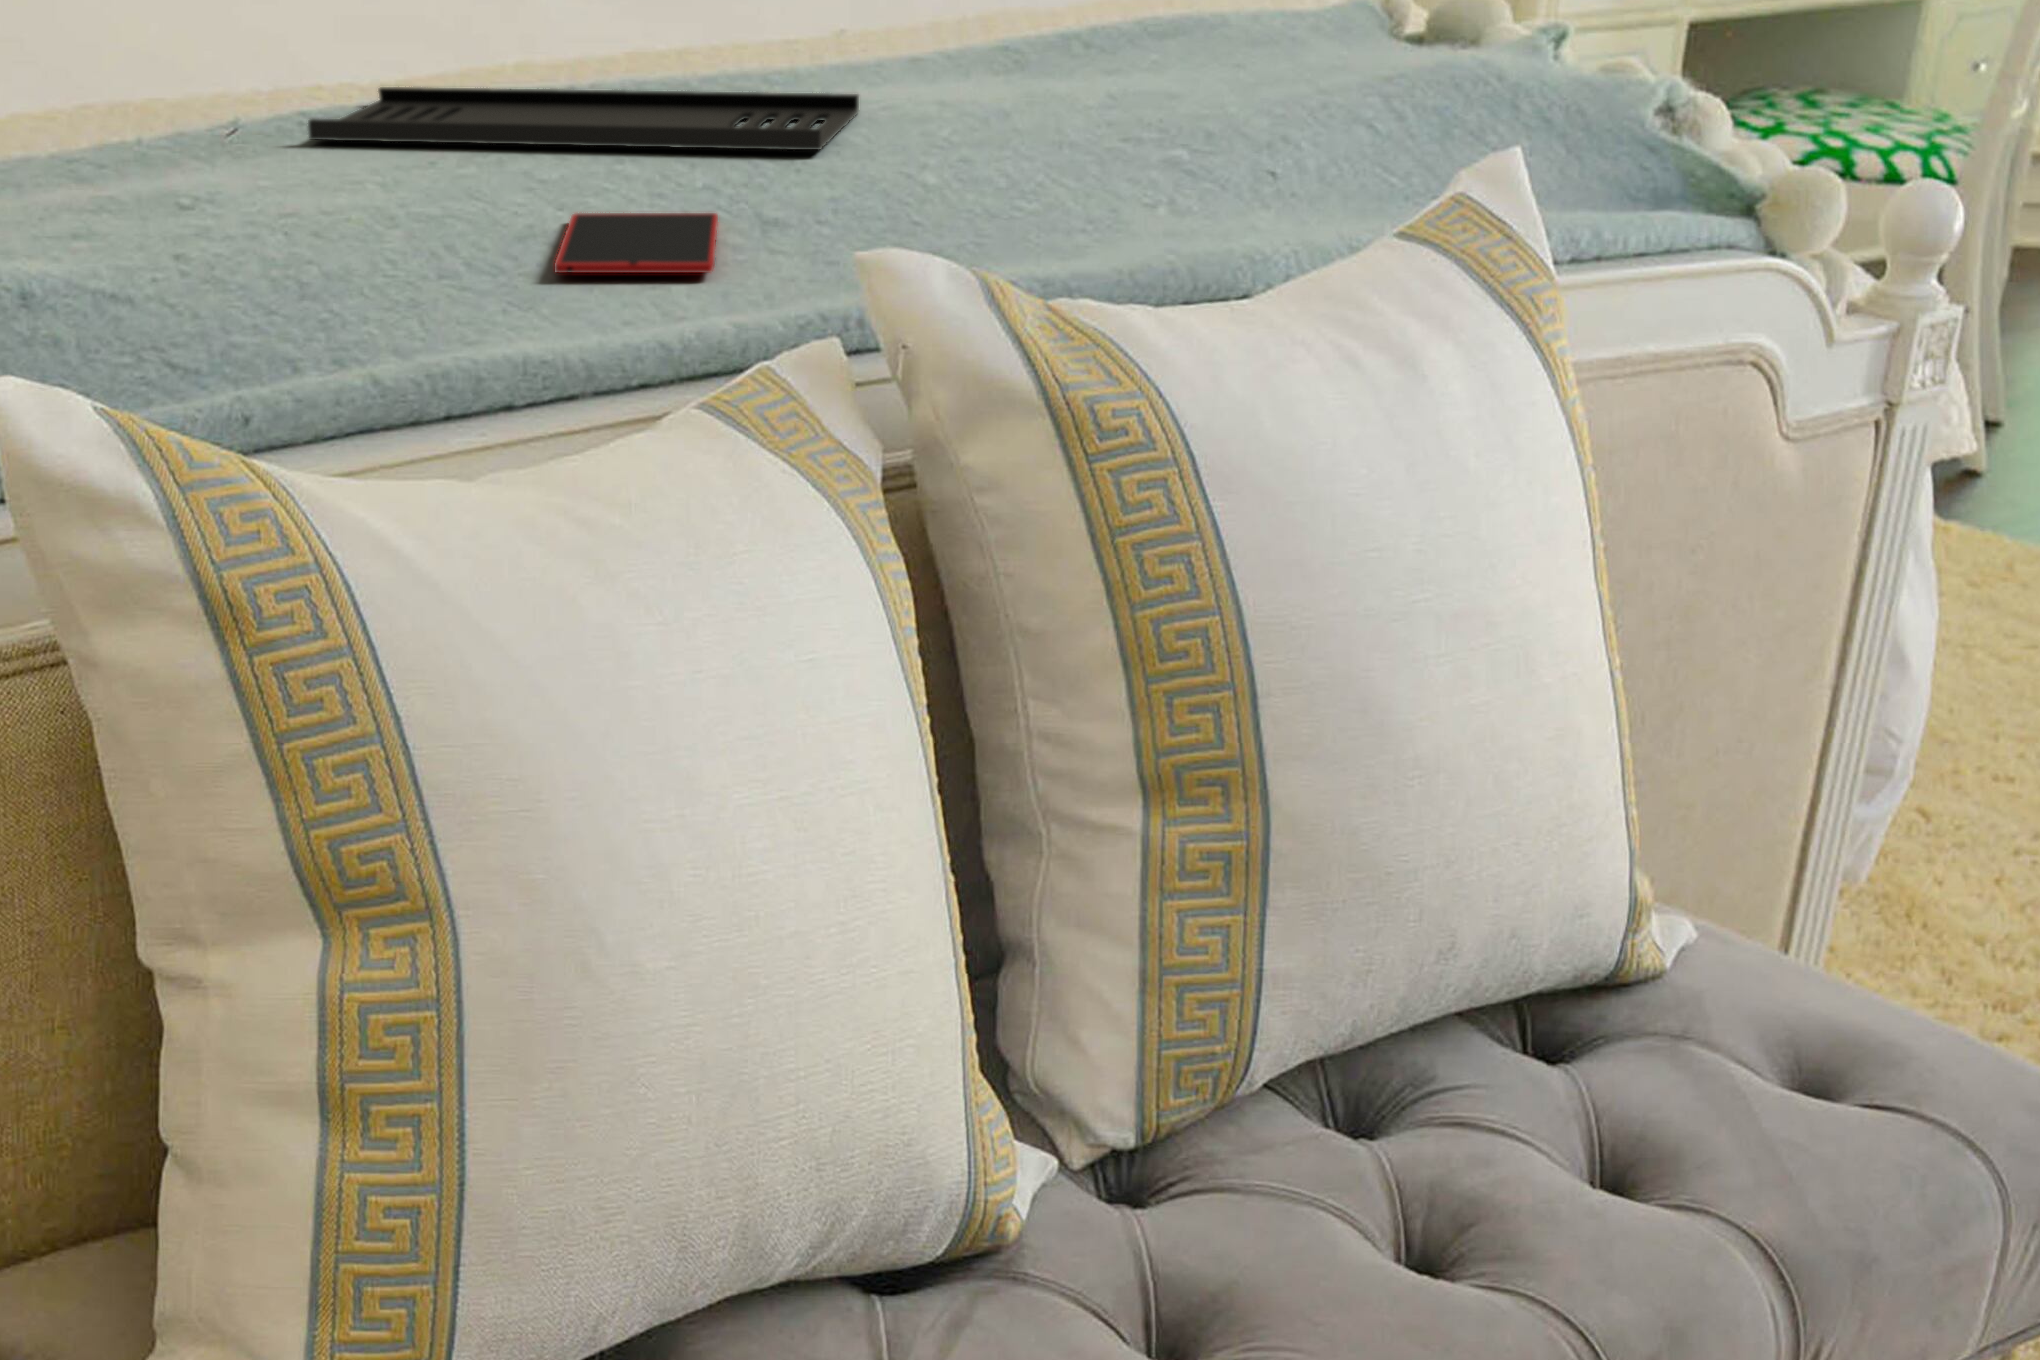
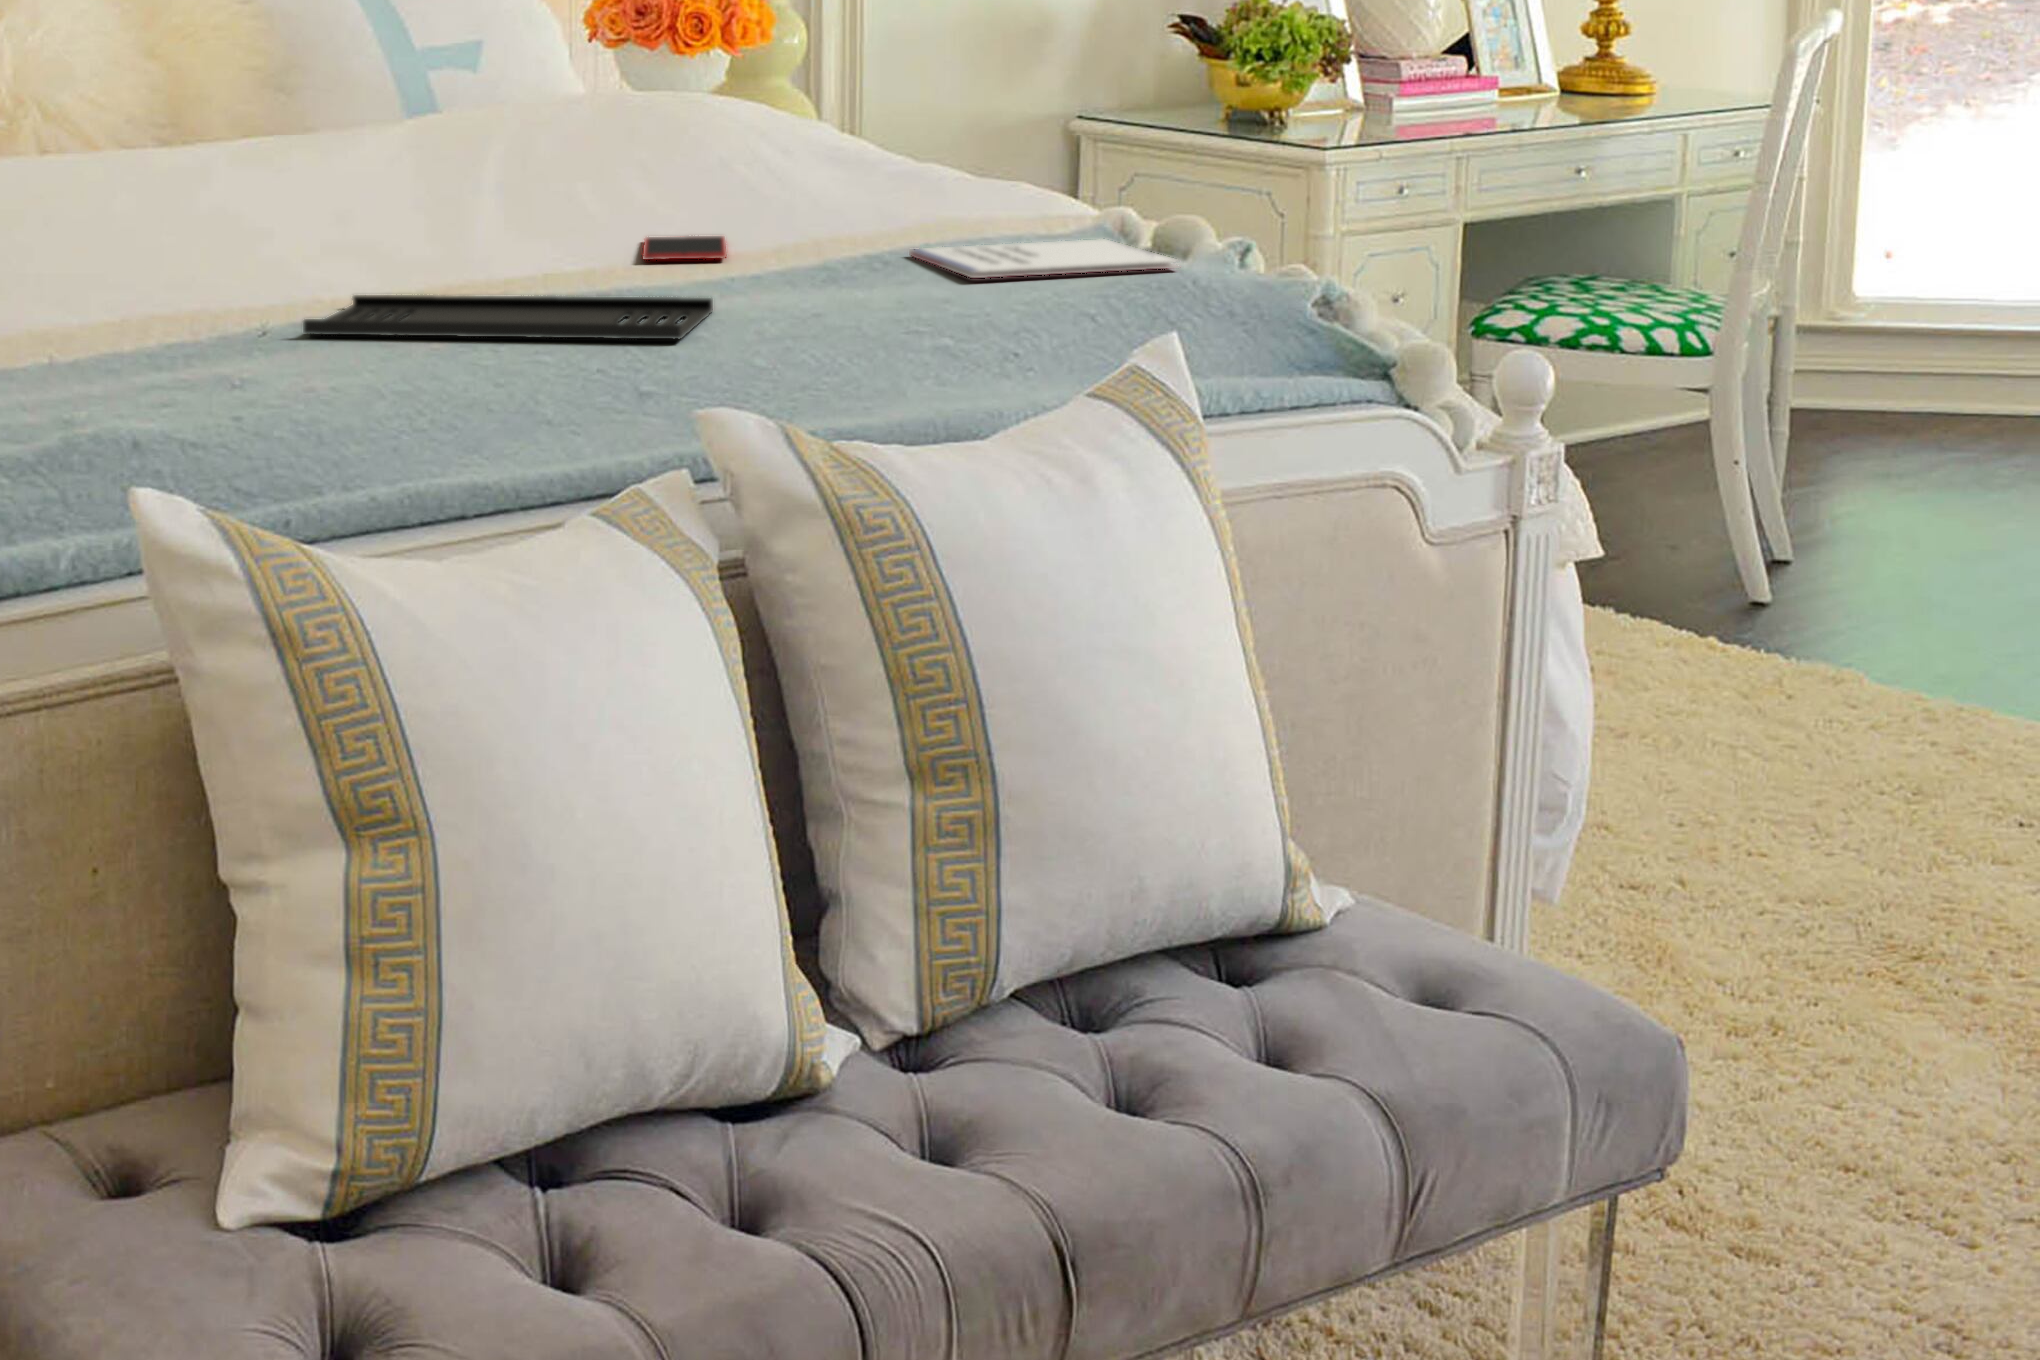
notebook: none [1104,23,1465,71] -> present [909,239,1177,278]
smartphone: present [554,213,718,273] -> present [643,236,727,260]

